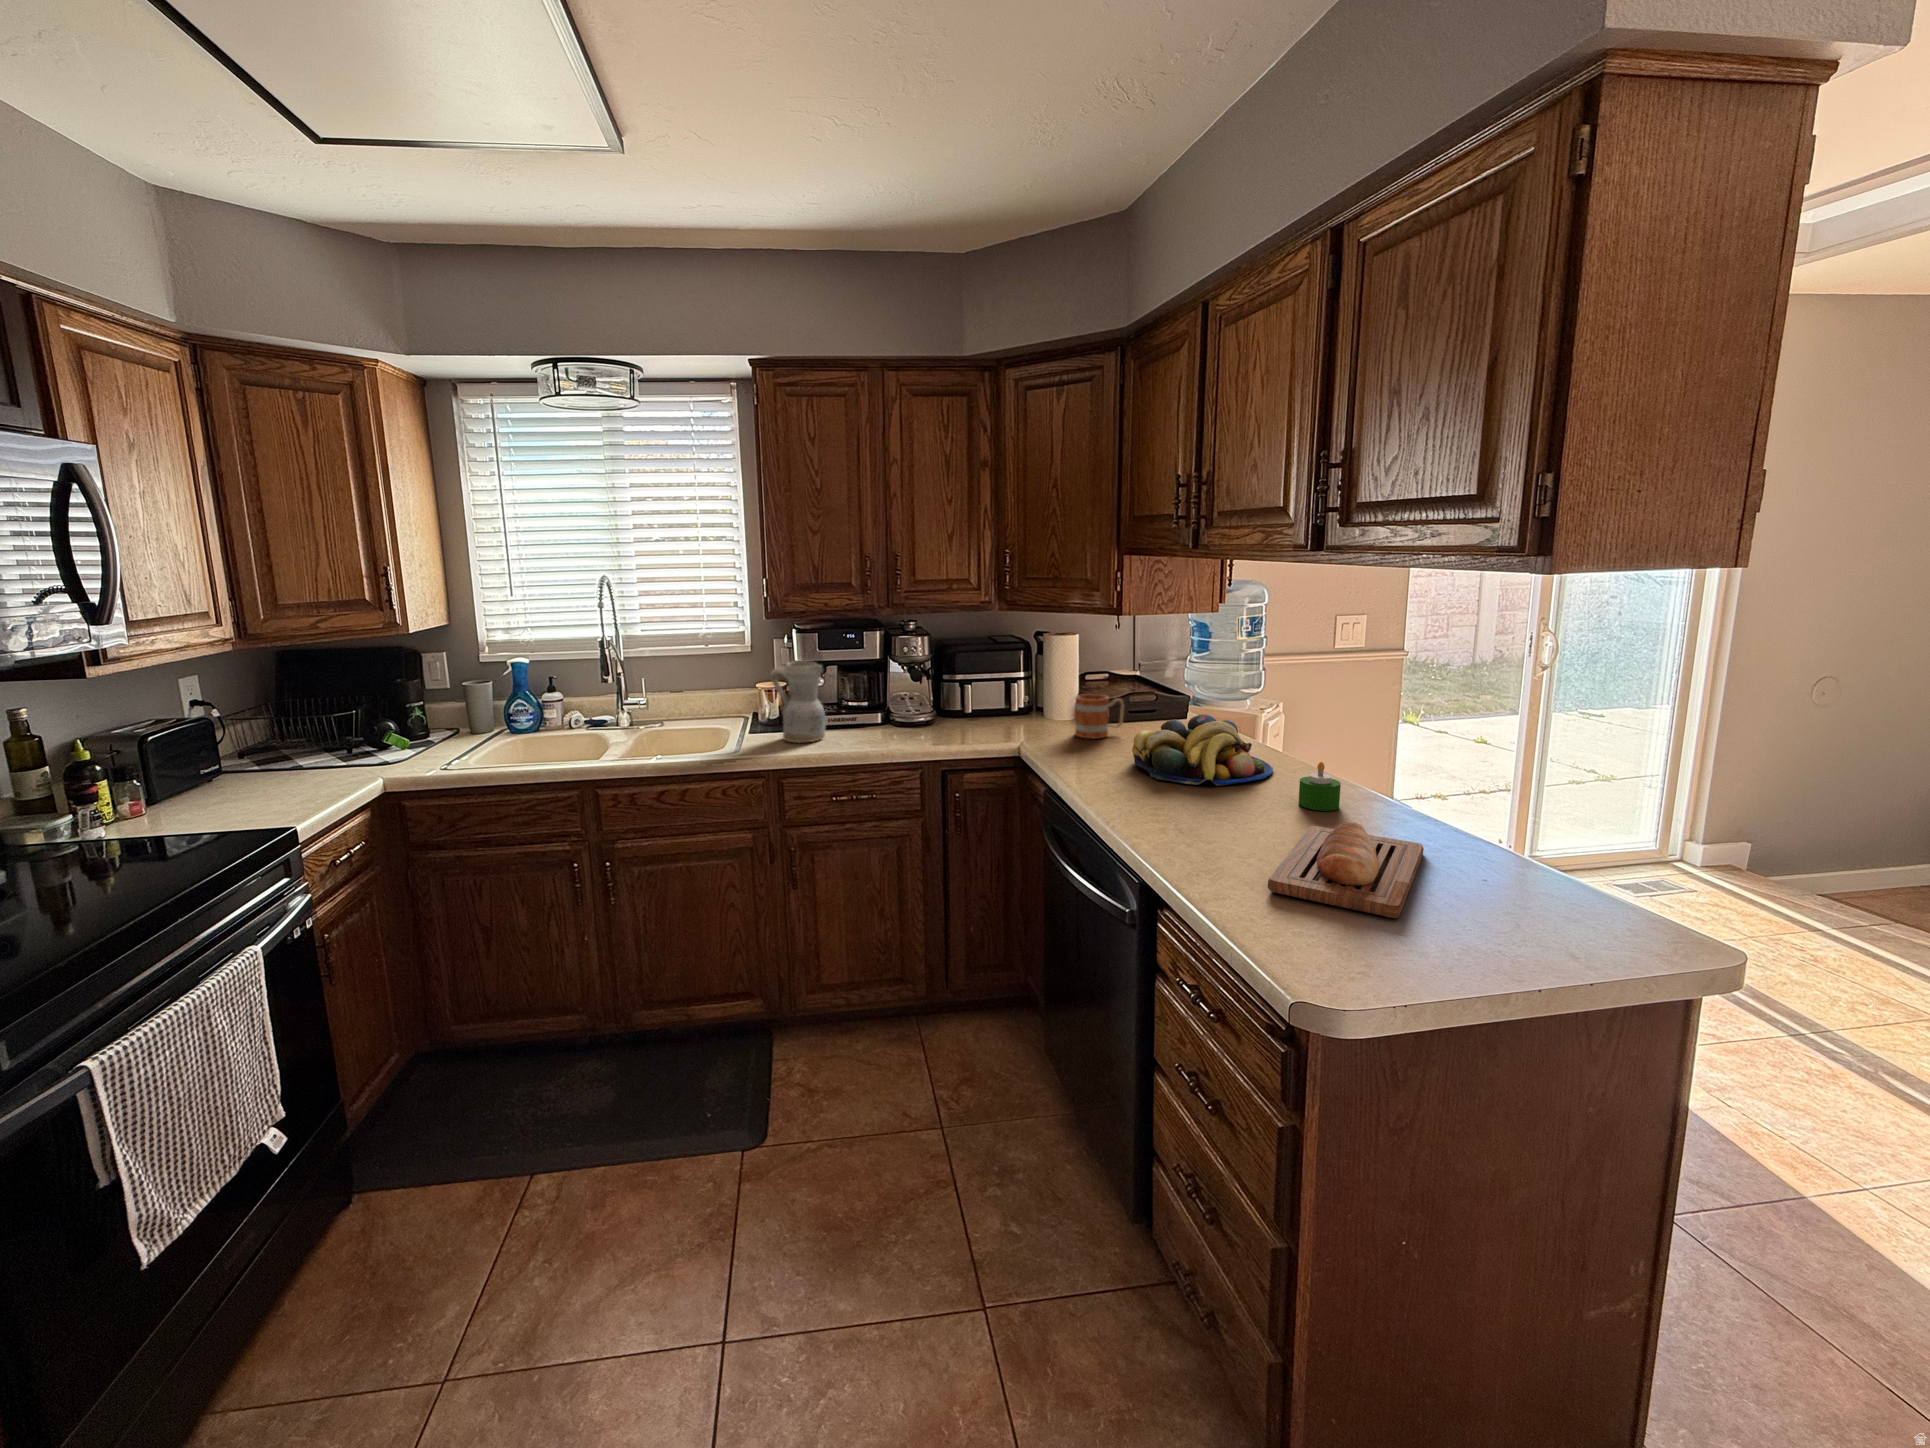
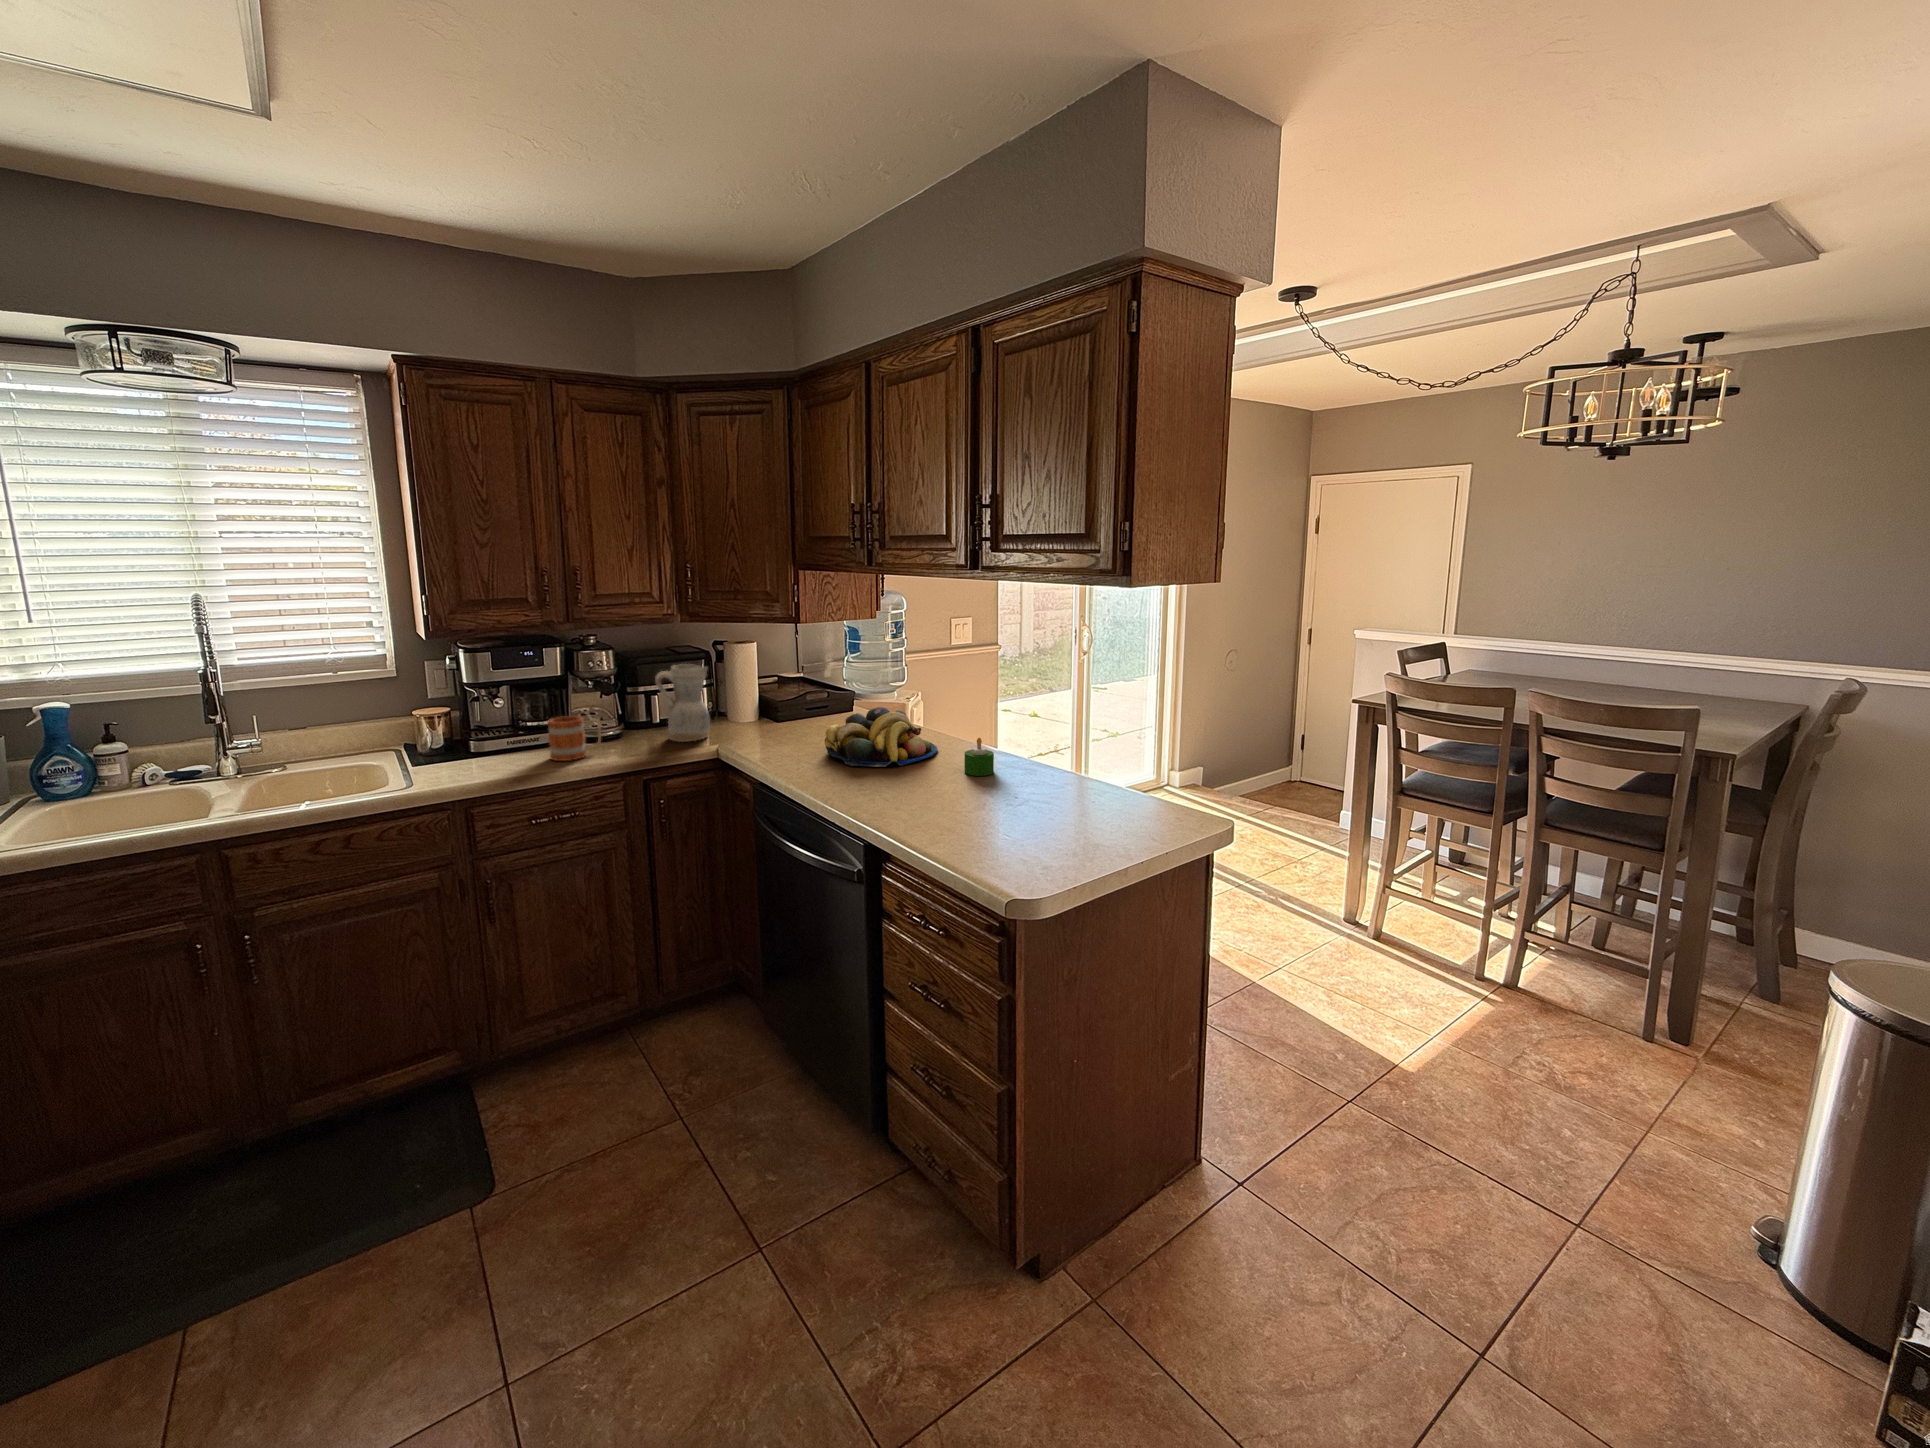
ceramic pitcher: present [770,661,826,743] -> present [655,664,710,742]
mug: present [1075,694,1124,739] -> present [547,716,601,761]
bread loaf: present [1268,822,1424,918] -> none [968,781,1061,848]

